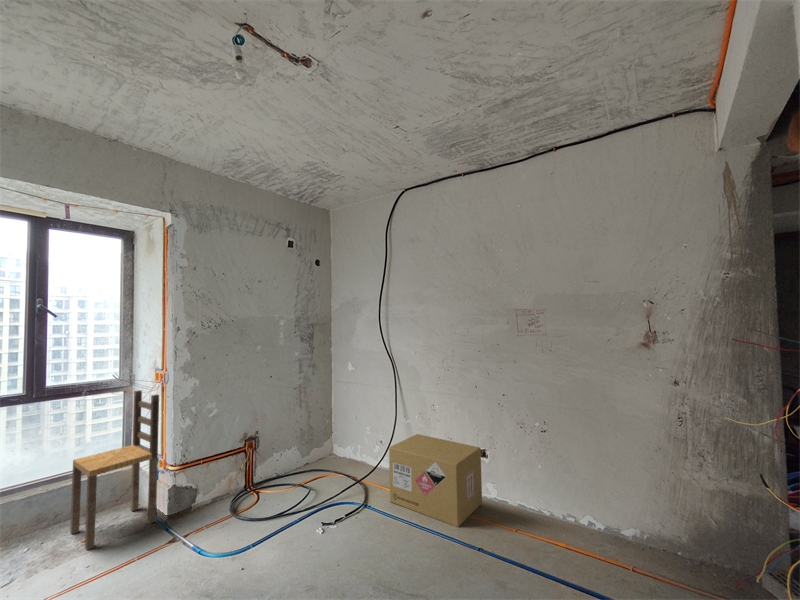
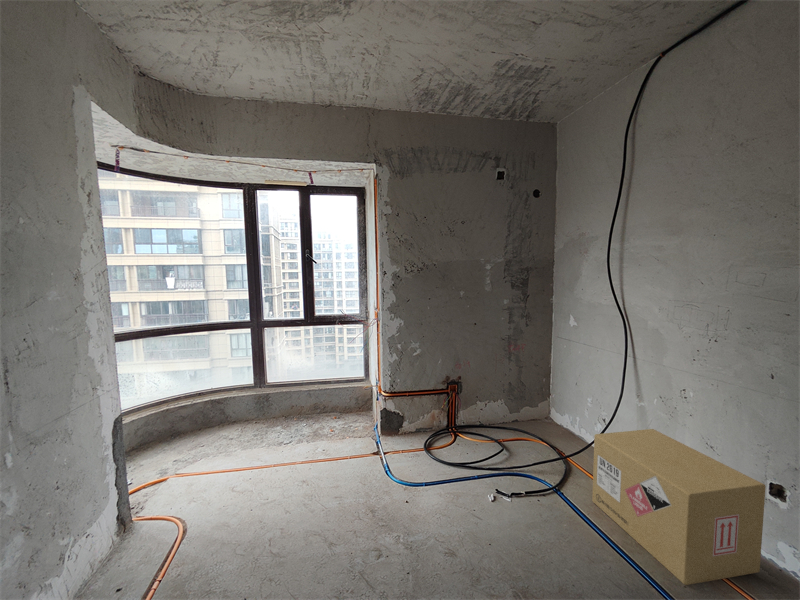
chair: present [70,390,159,550] -> none [329,324,375,436]

